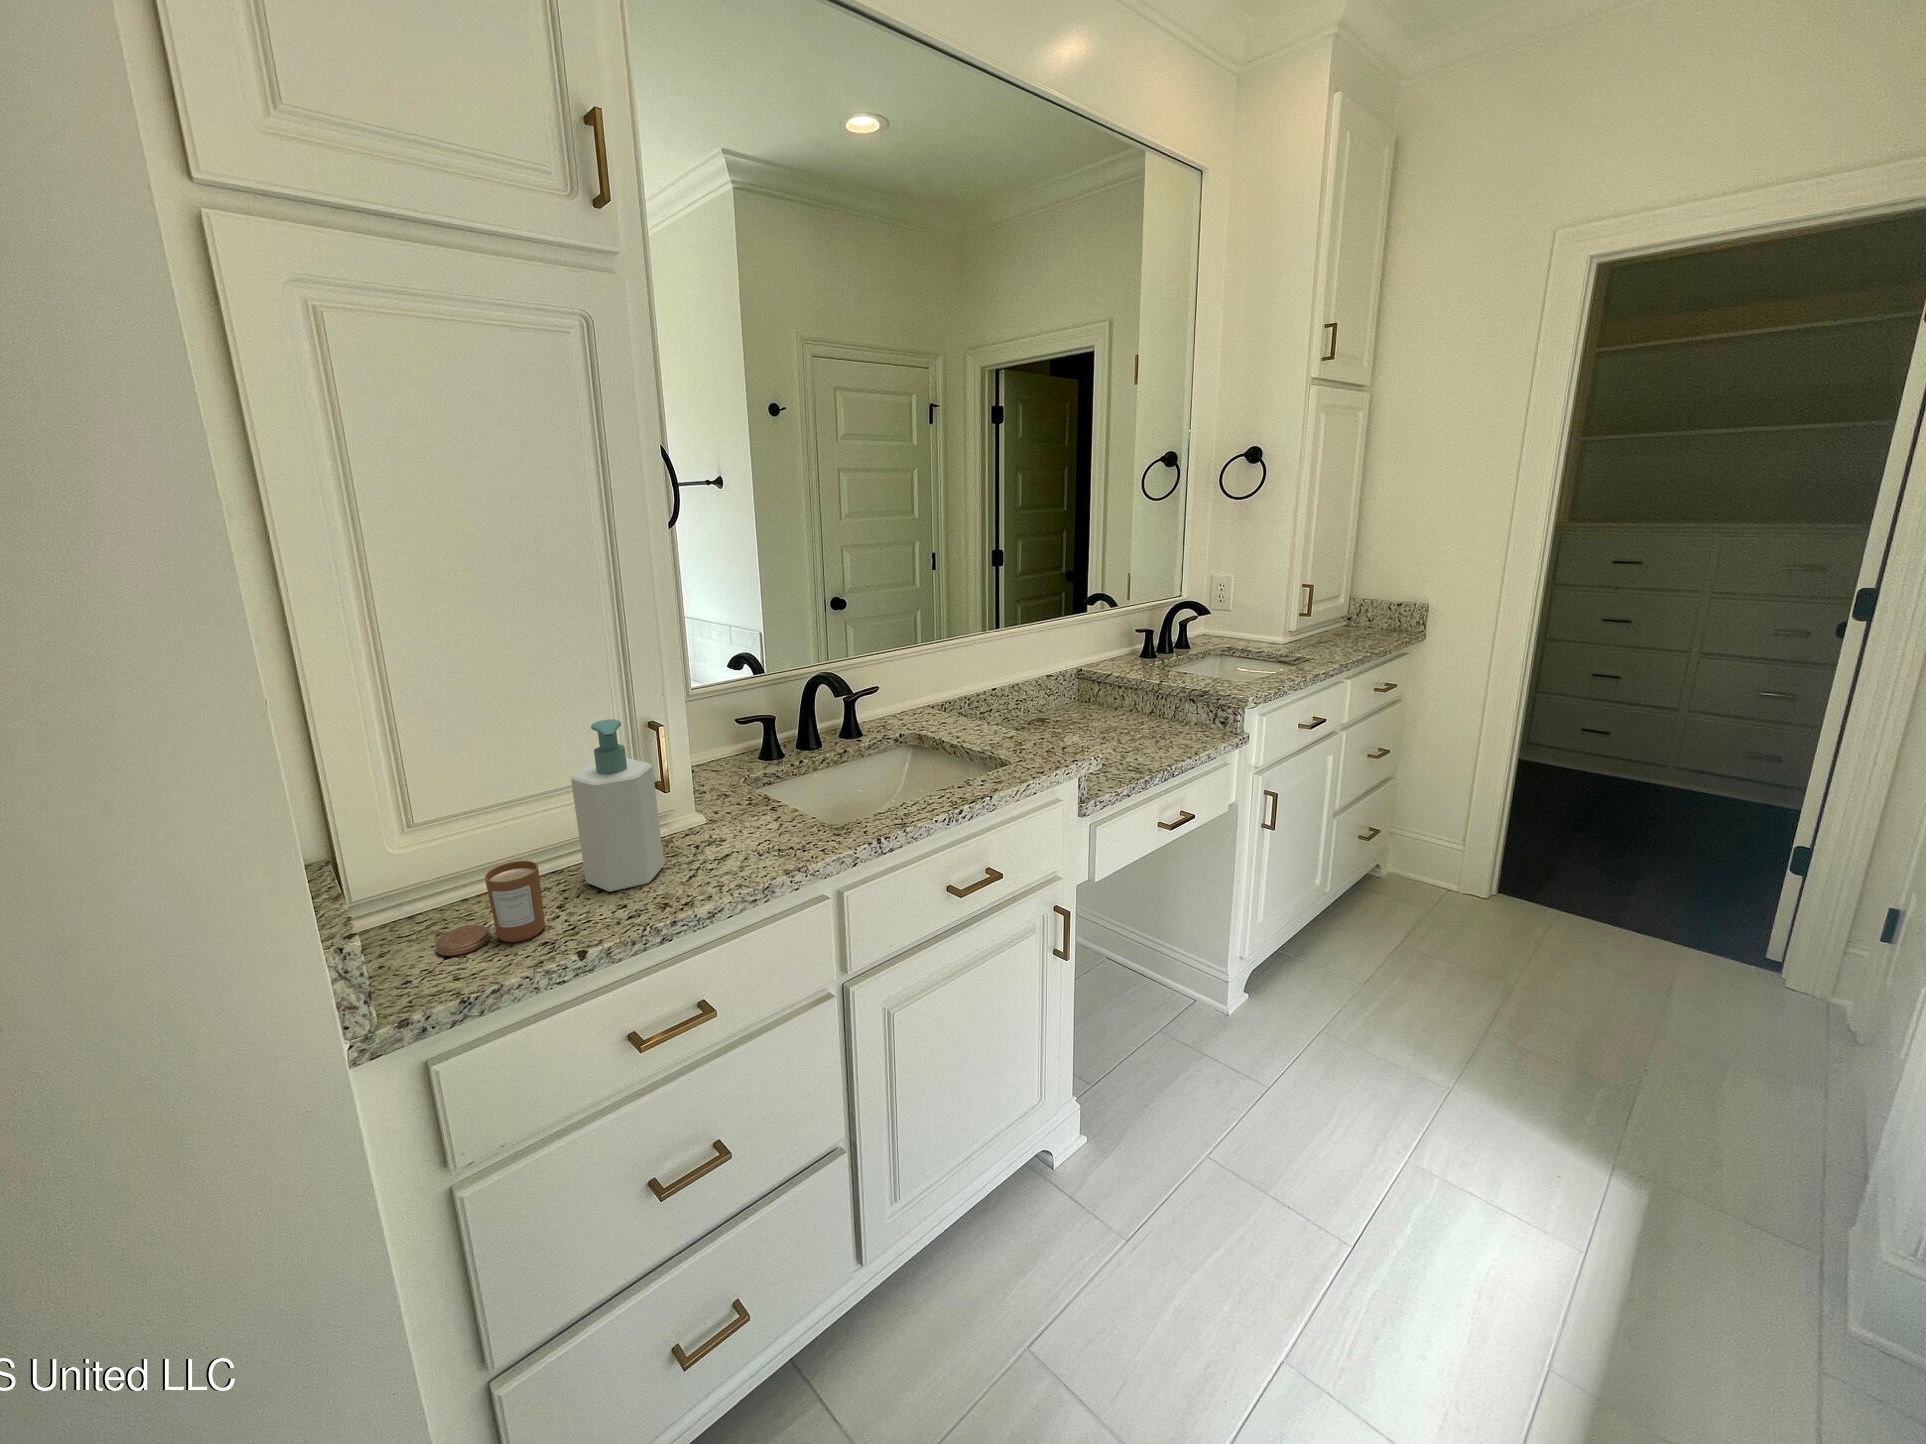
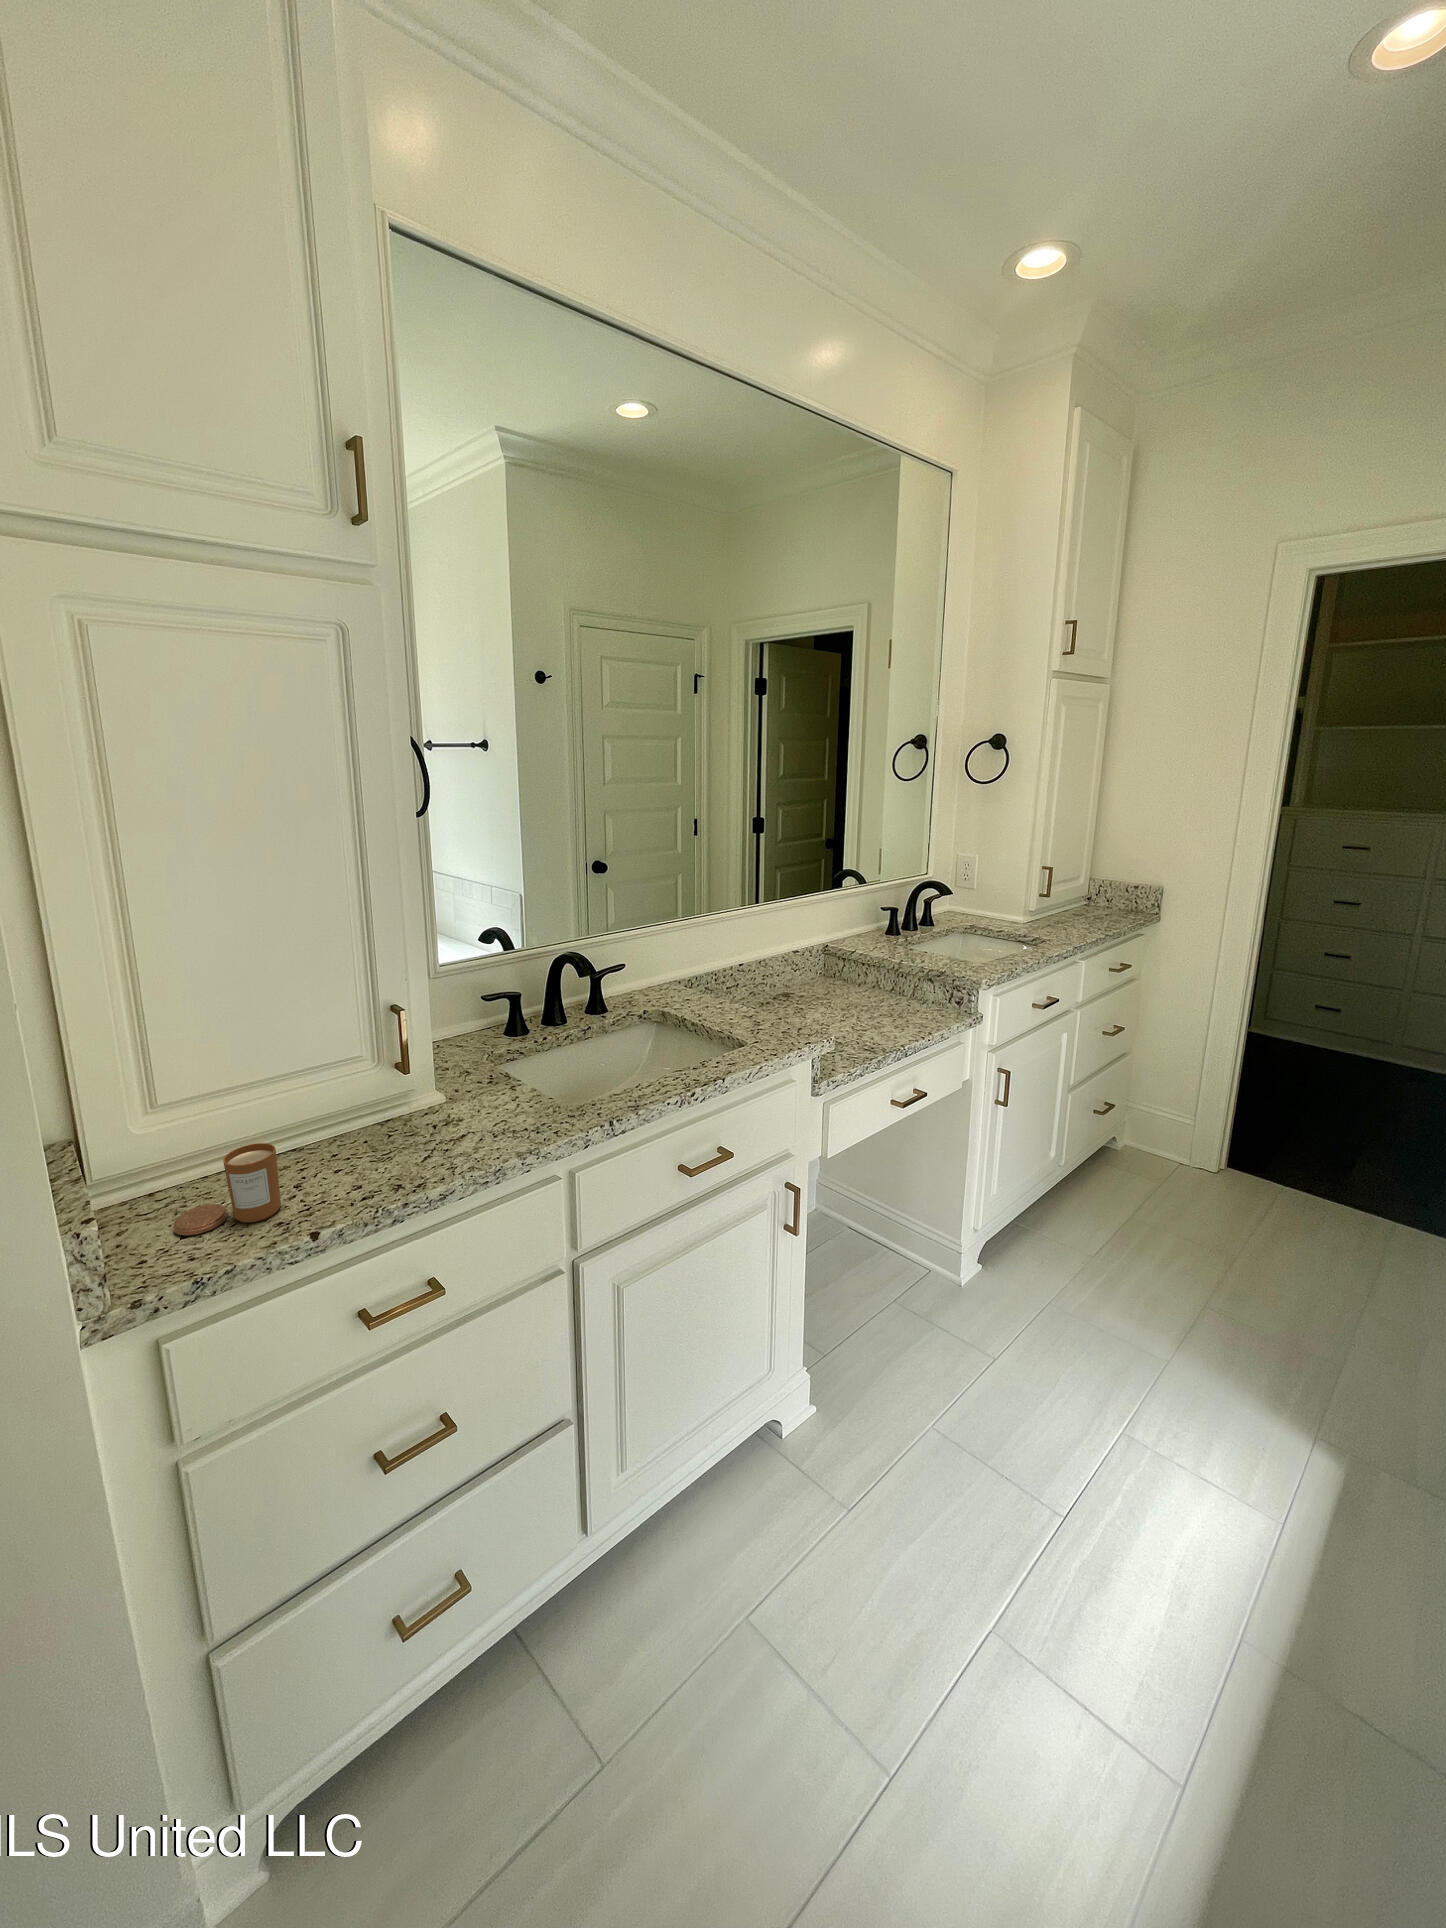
soap bottle: present [571,719,664,892] -> none [313,1005,402,1171]

